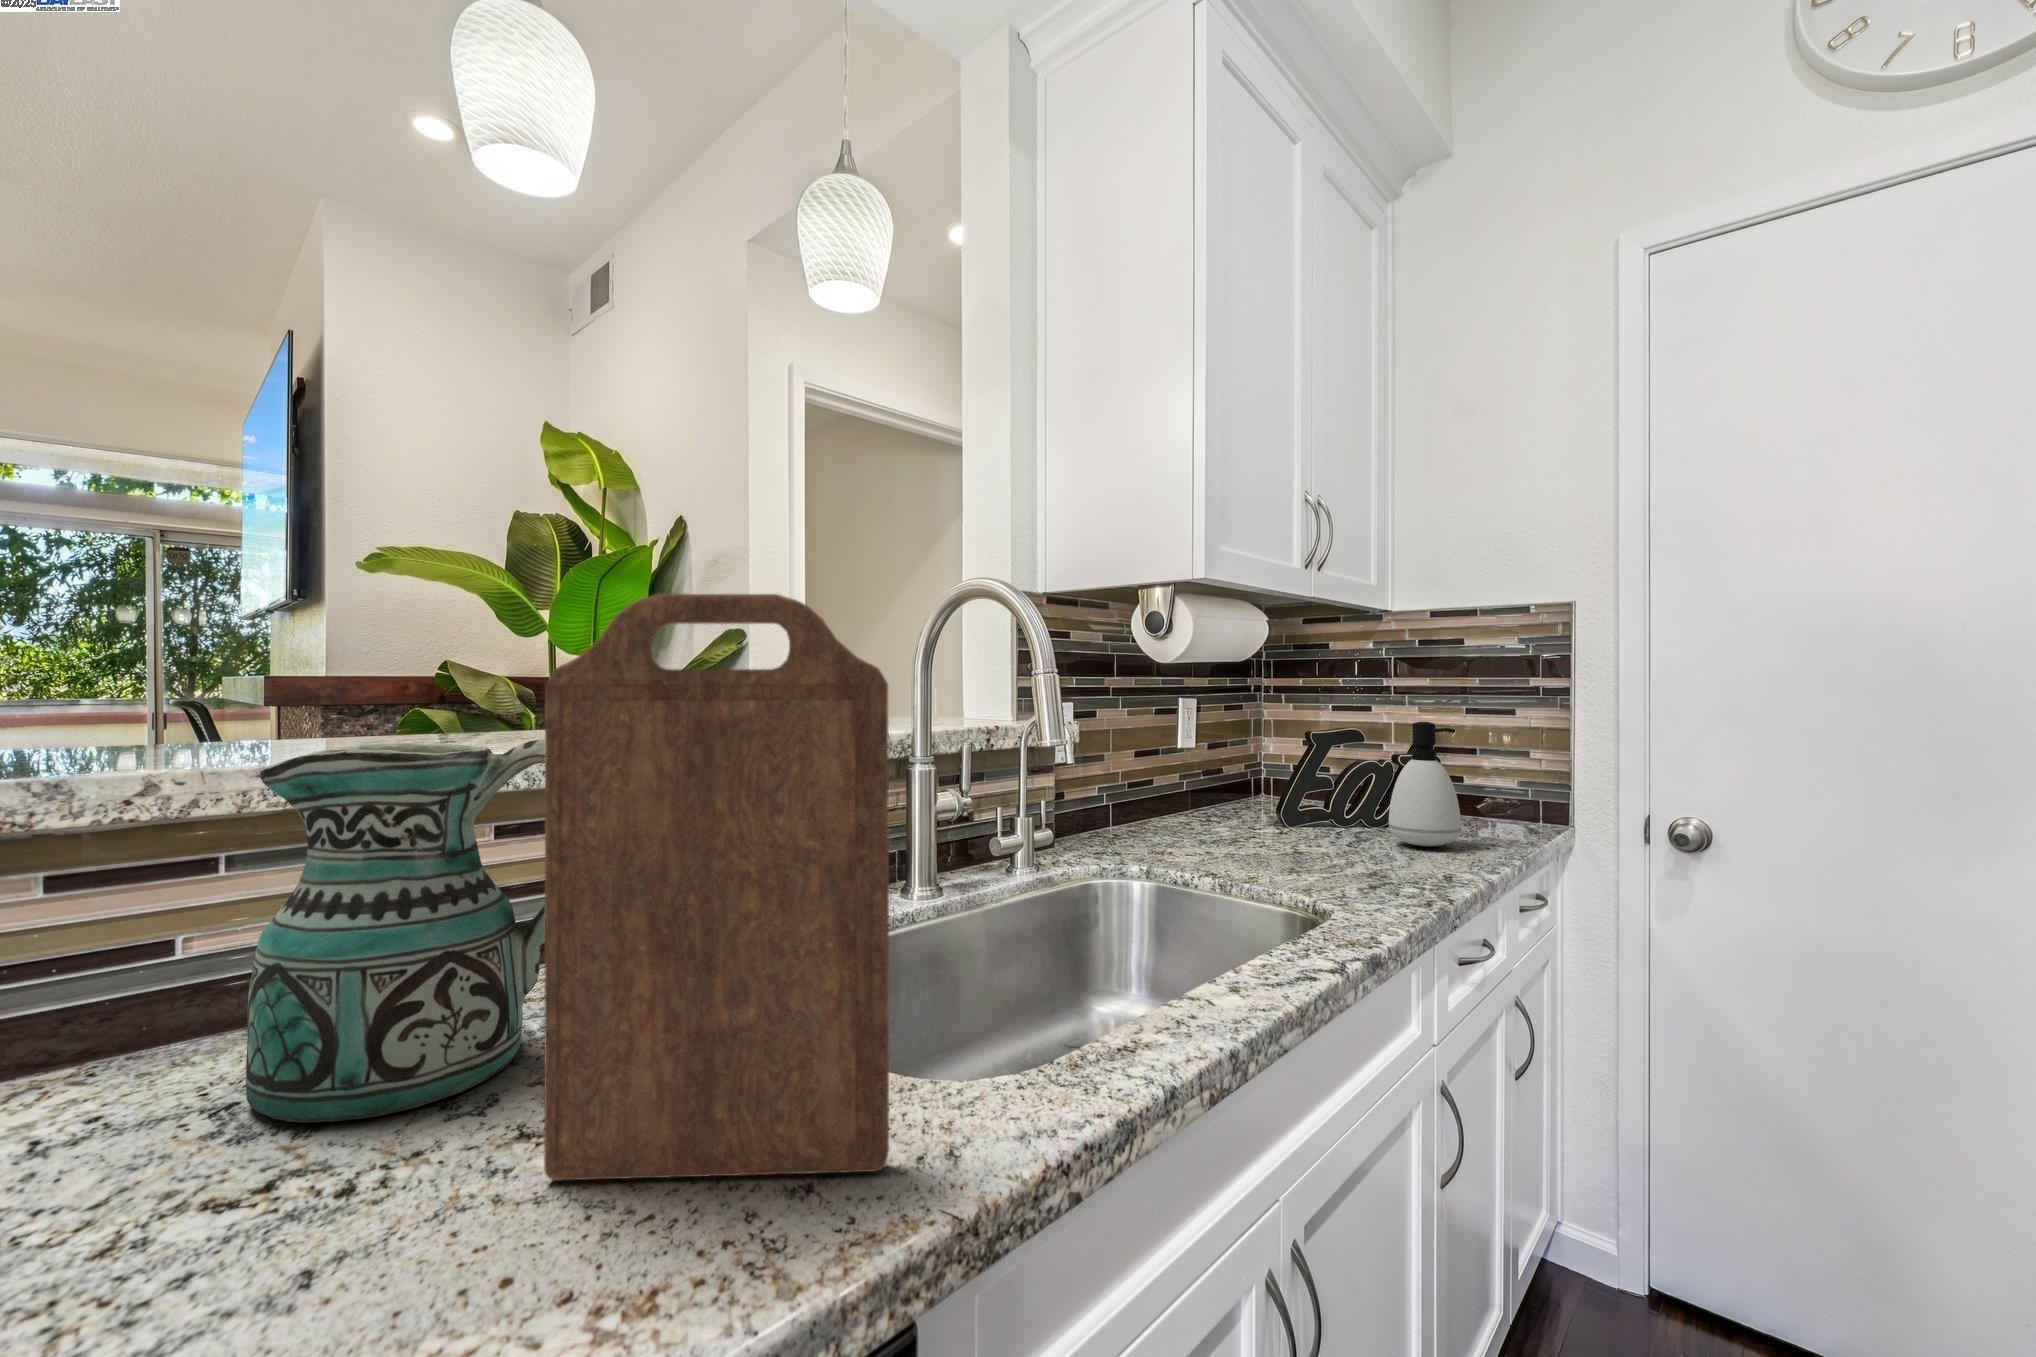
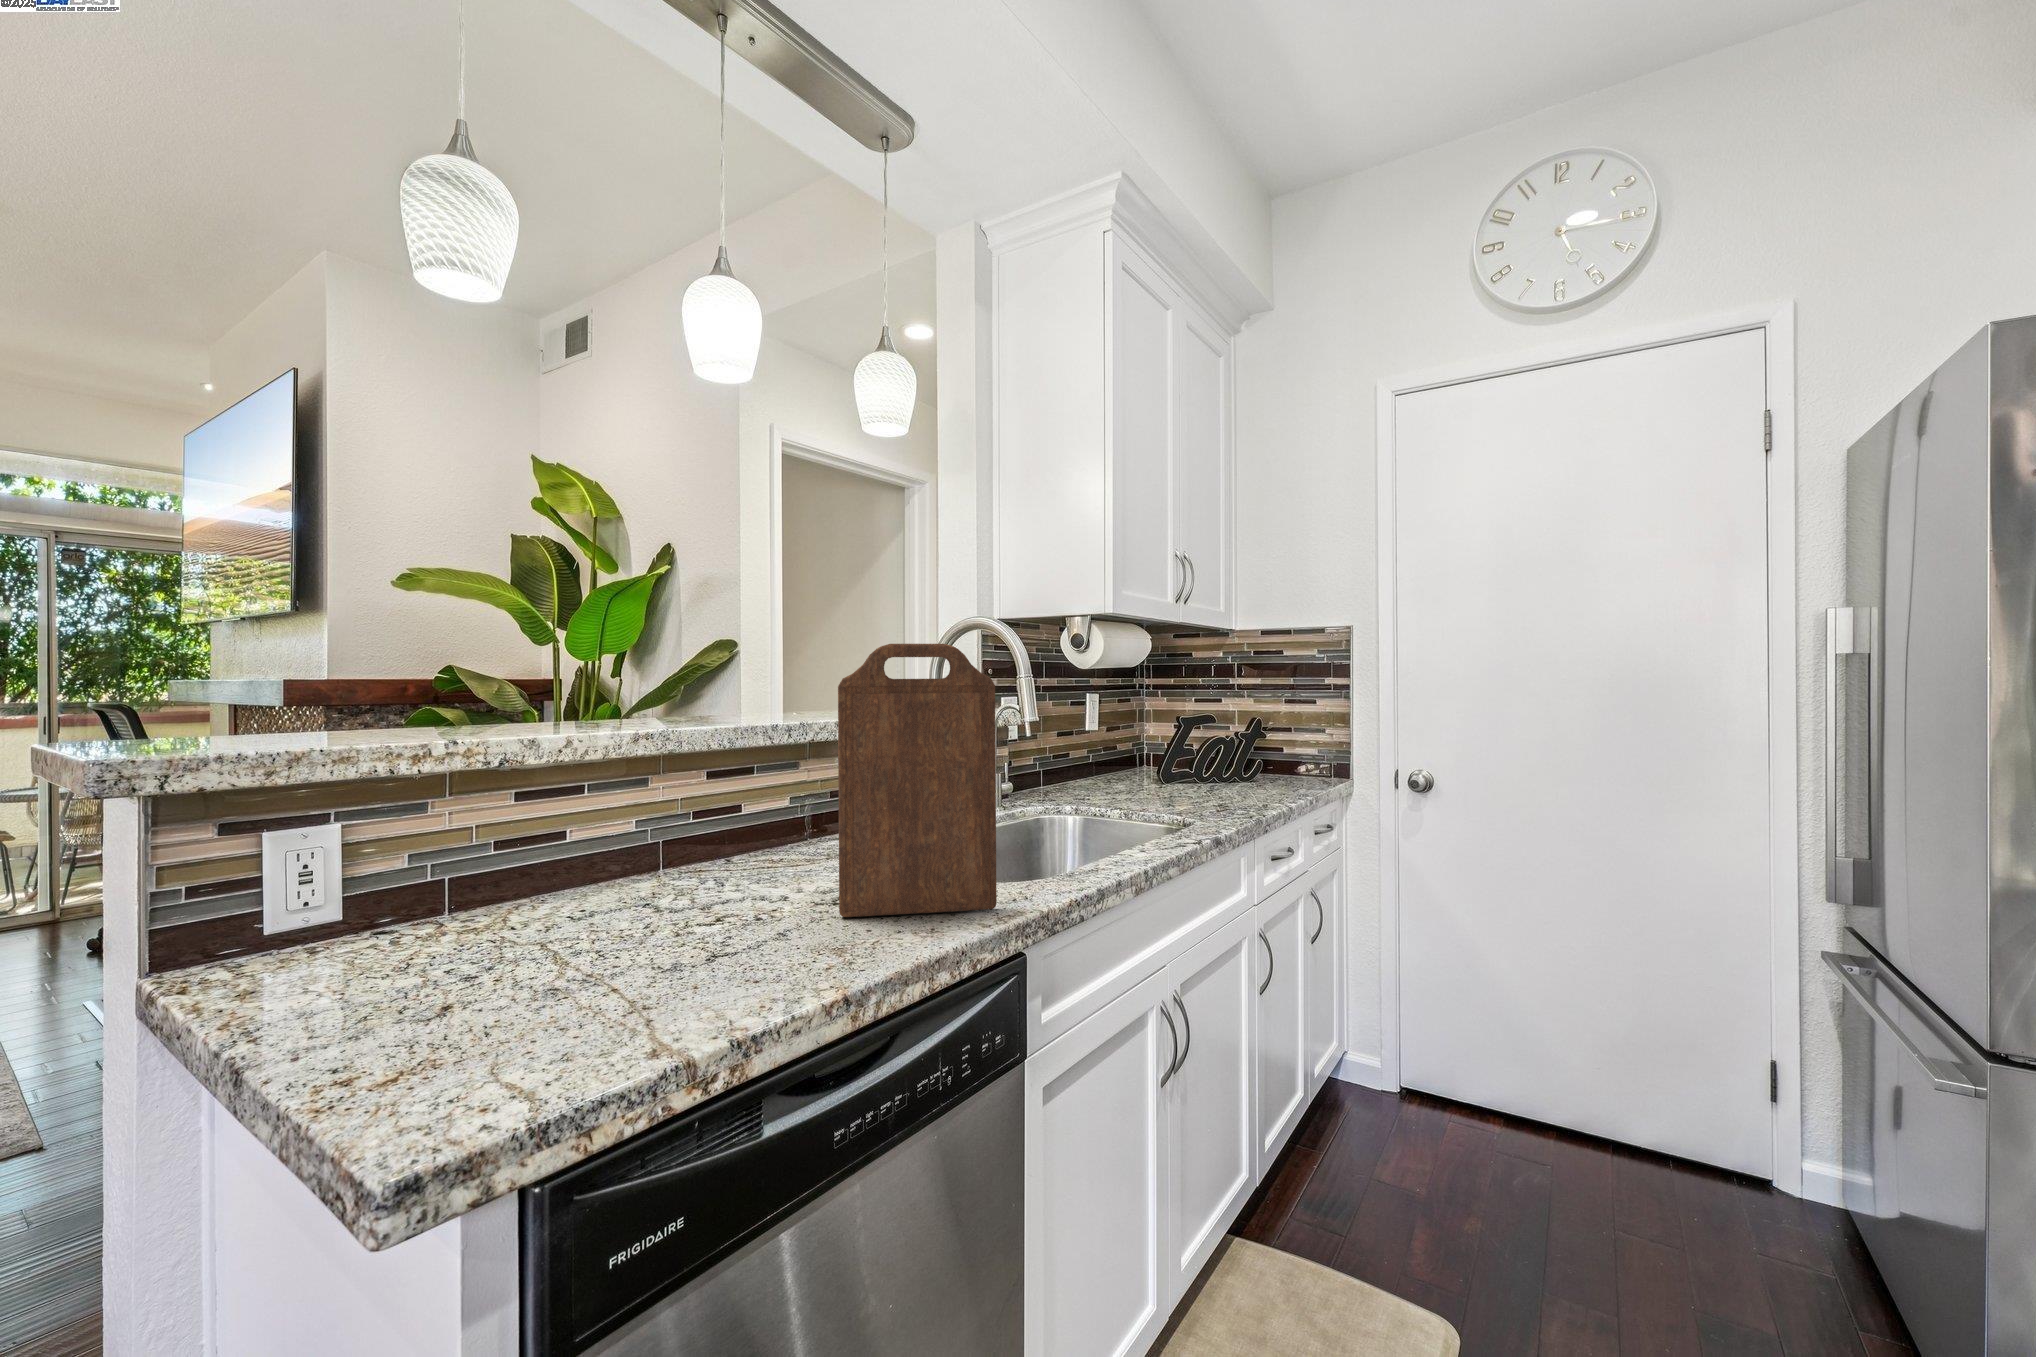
soap dispenser: present [1389,722,1461,846] -> none [1231,708,1277,792]
ceramic pitcher: present [246,739,545,1122] -> none [643,716,812,909]

